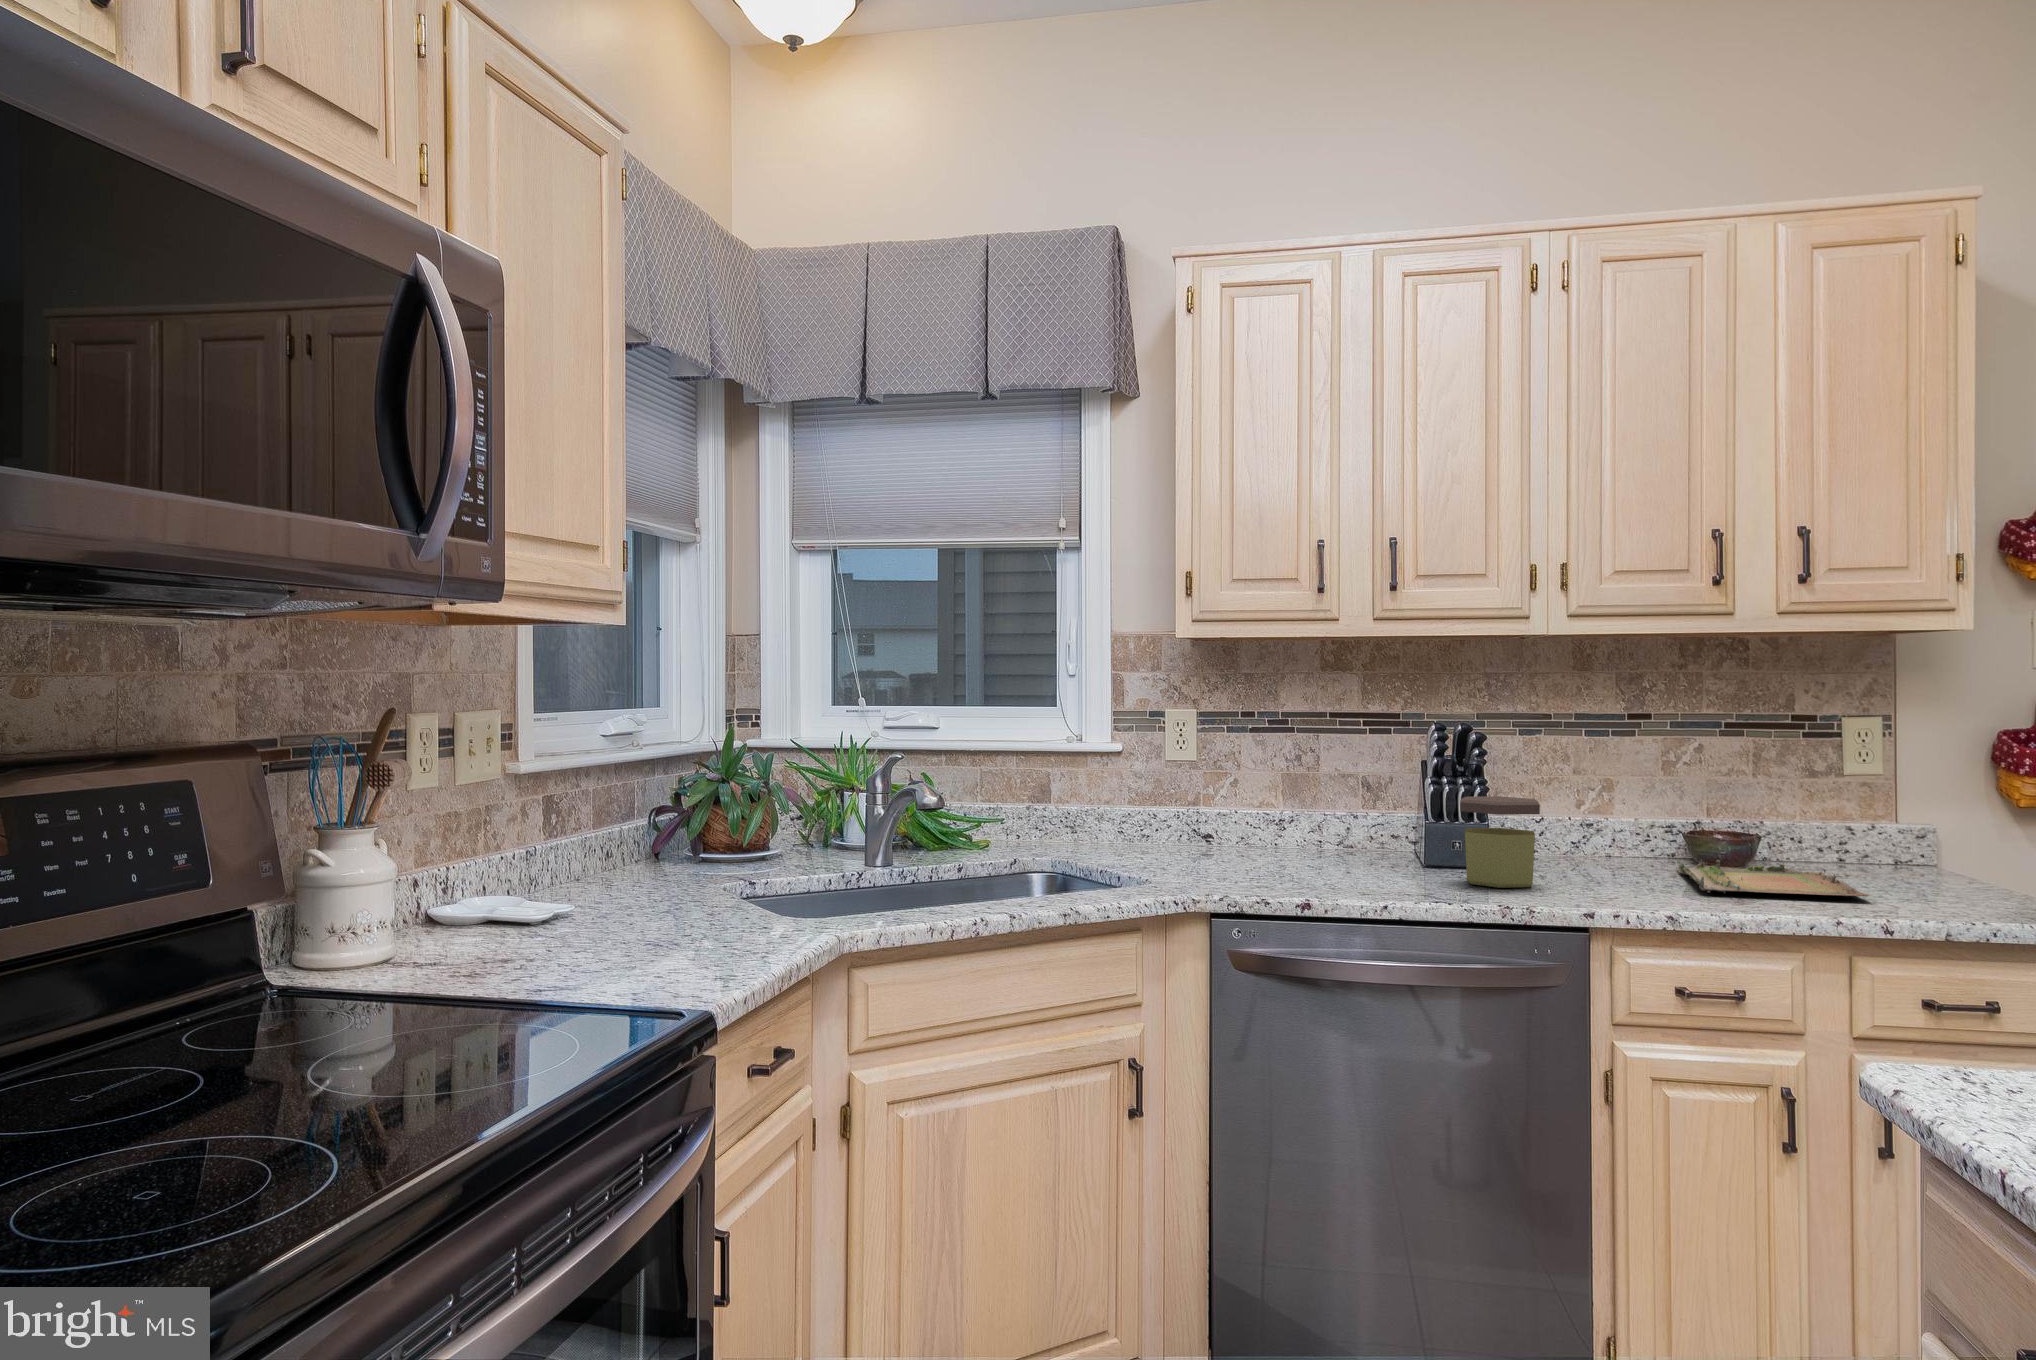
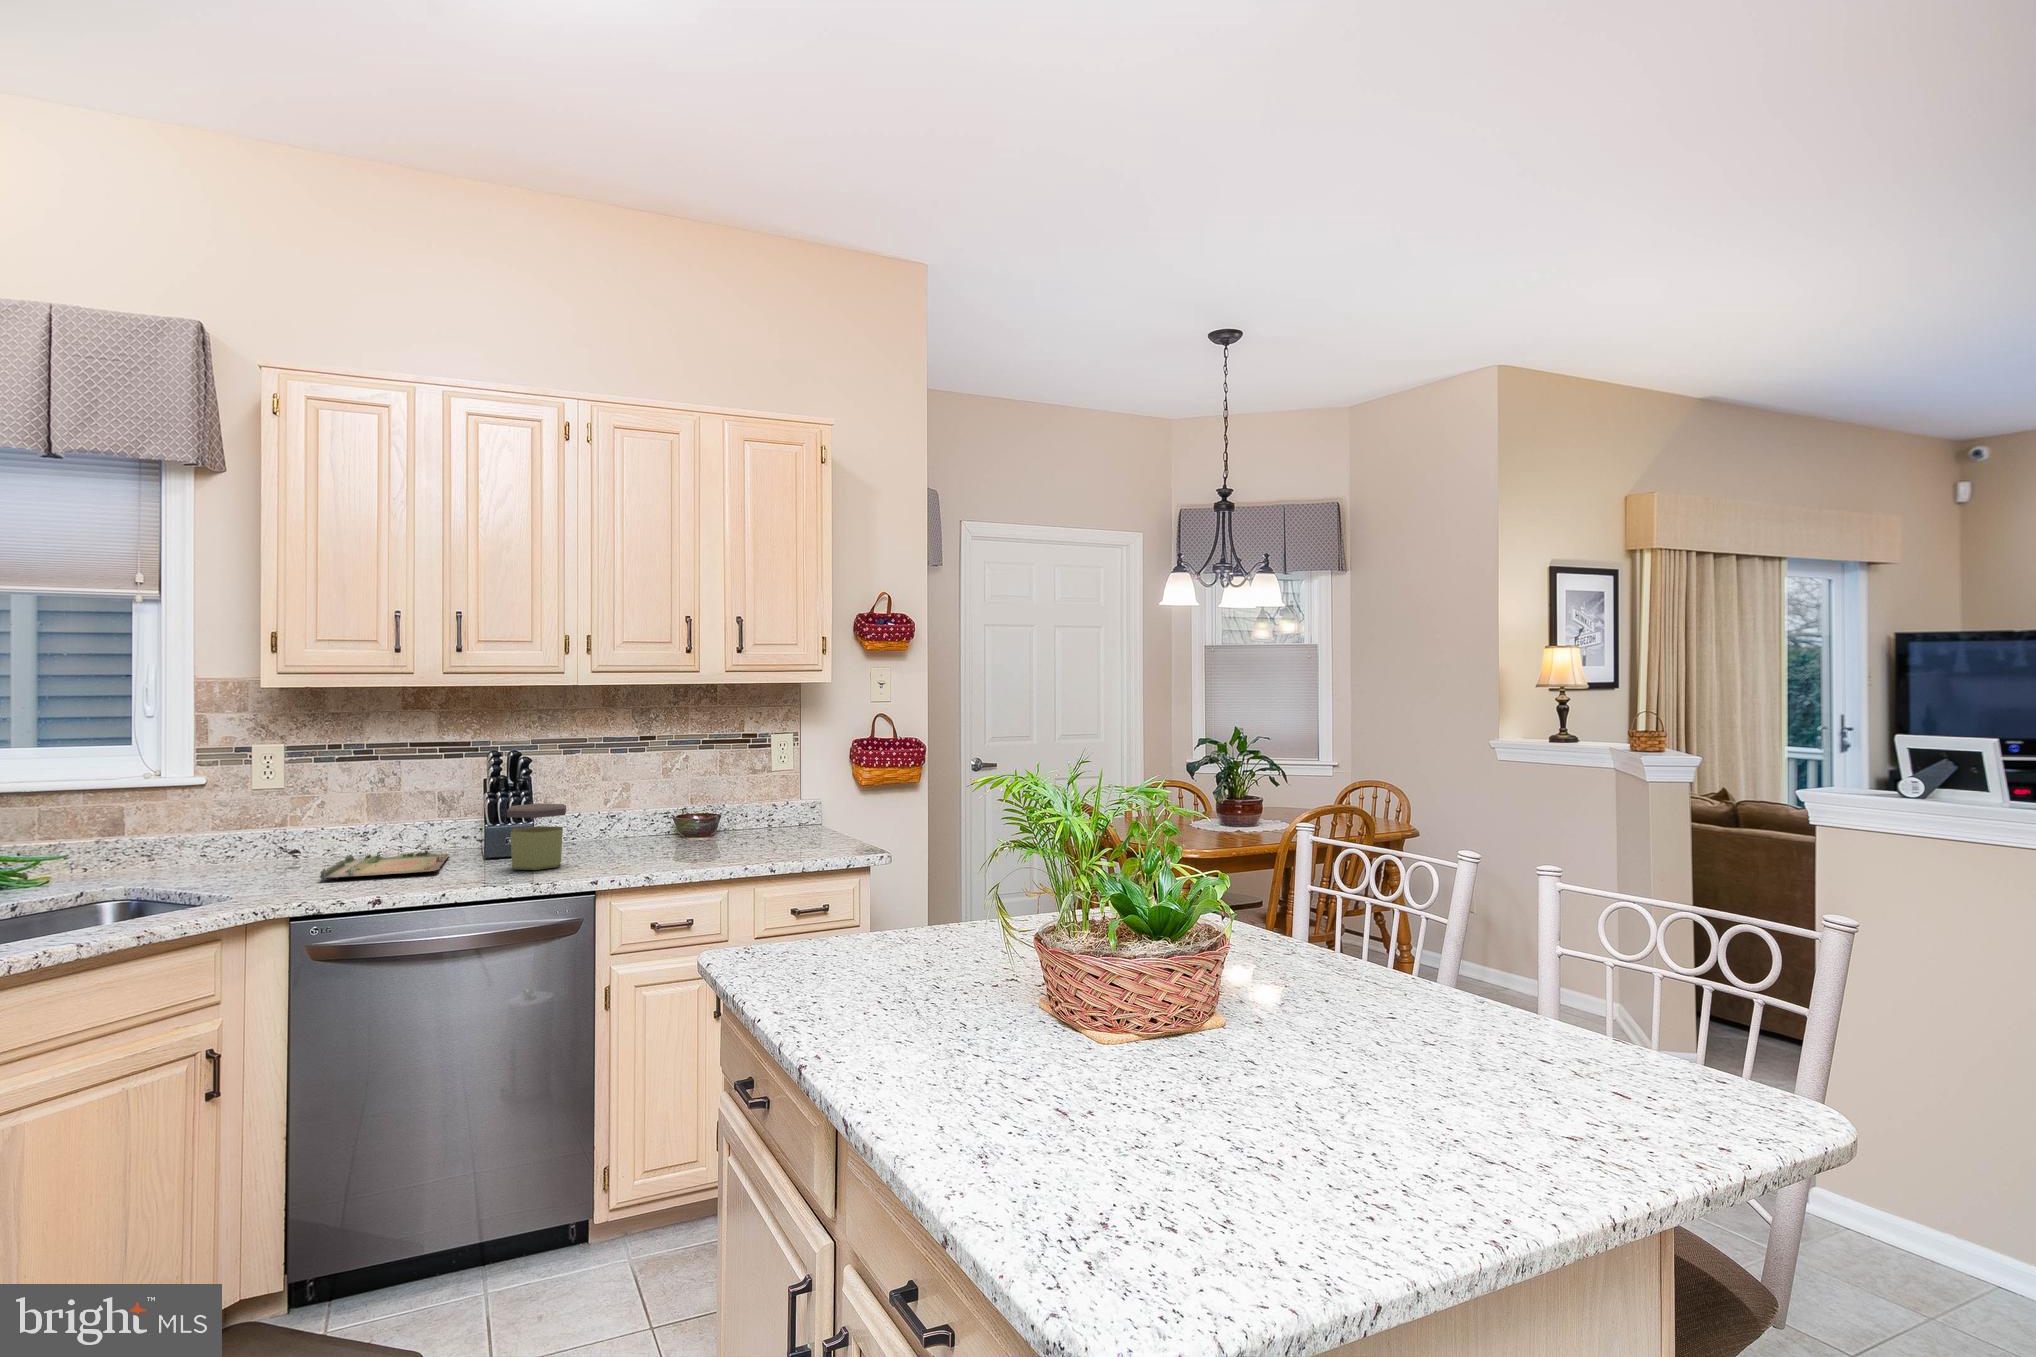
tray: present [1677,857,1869,897] -> present [319,846,450,880]

